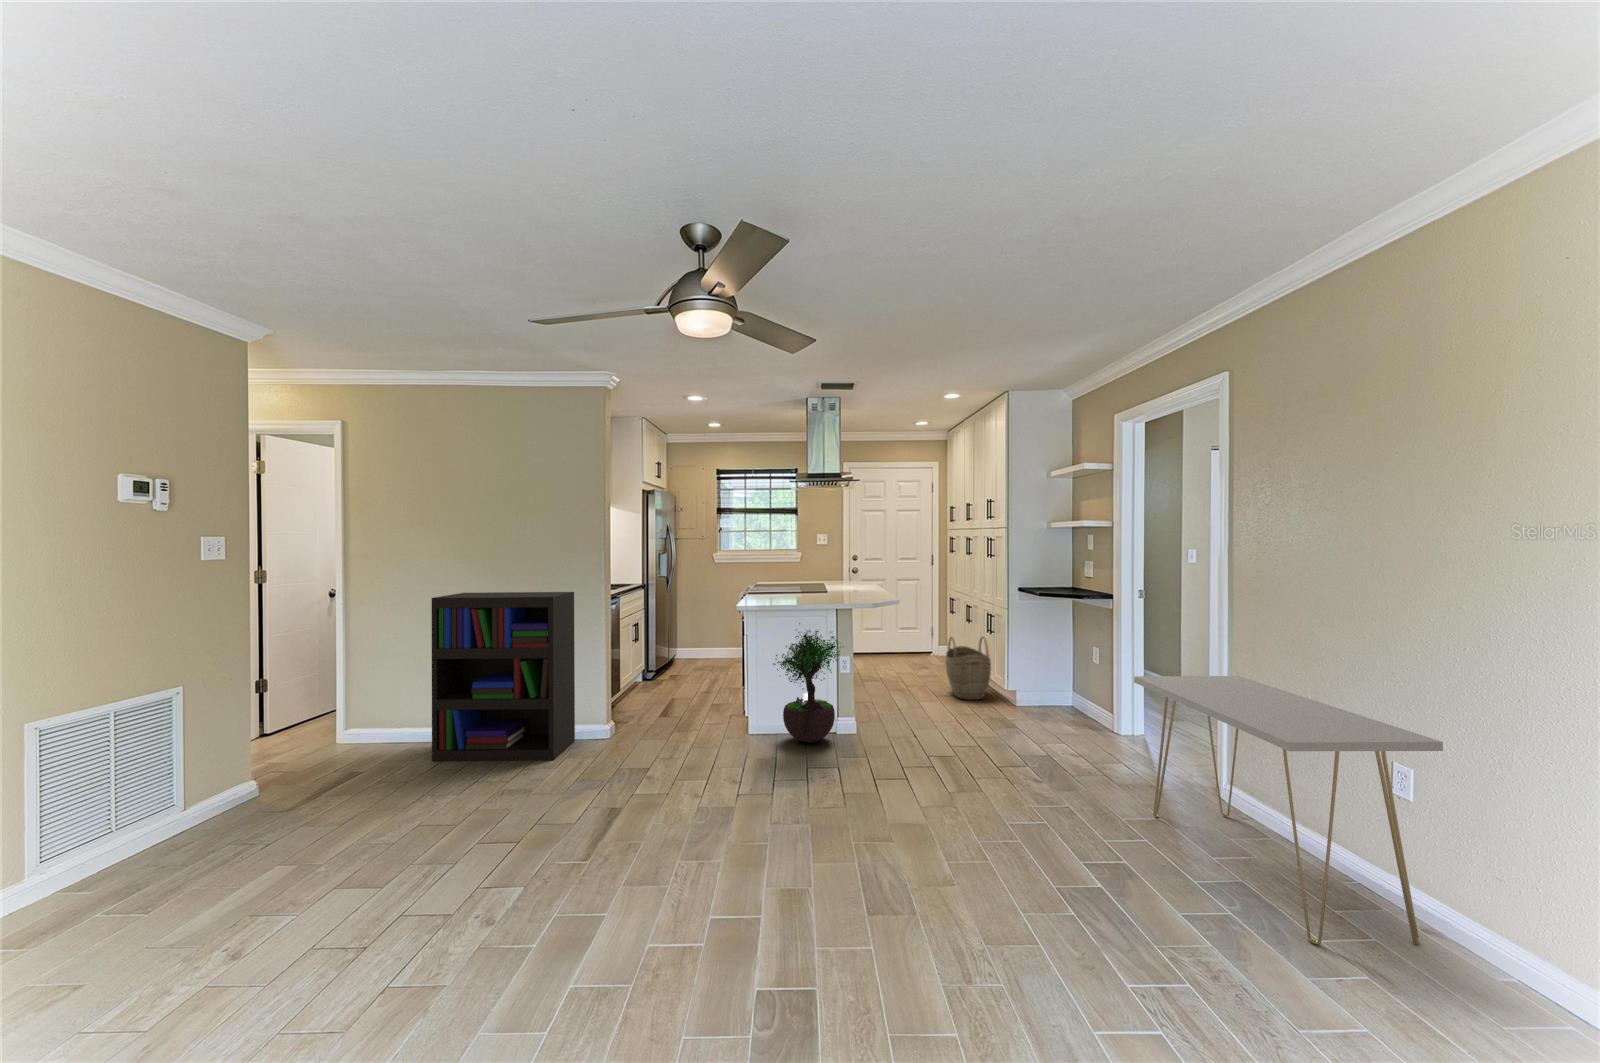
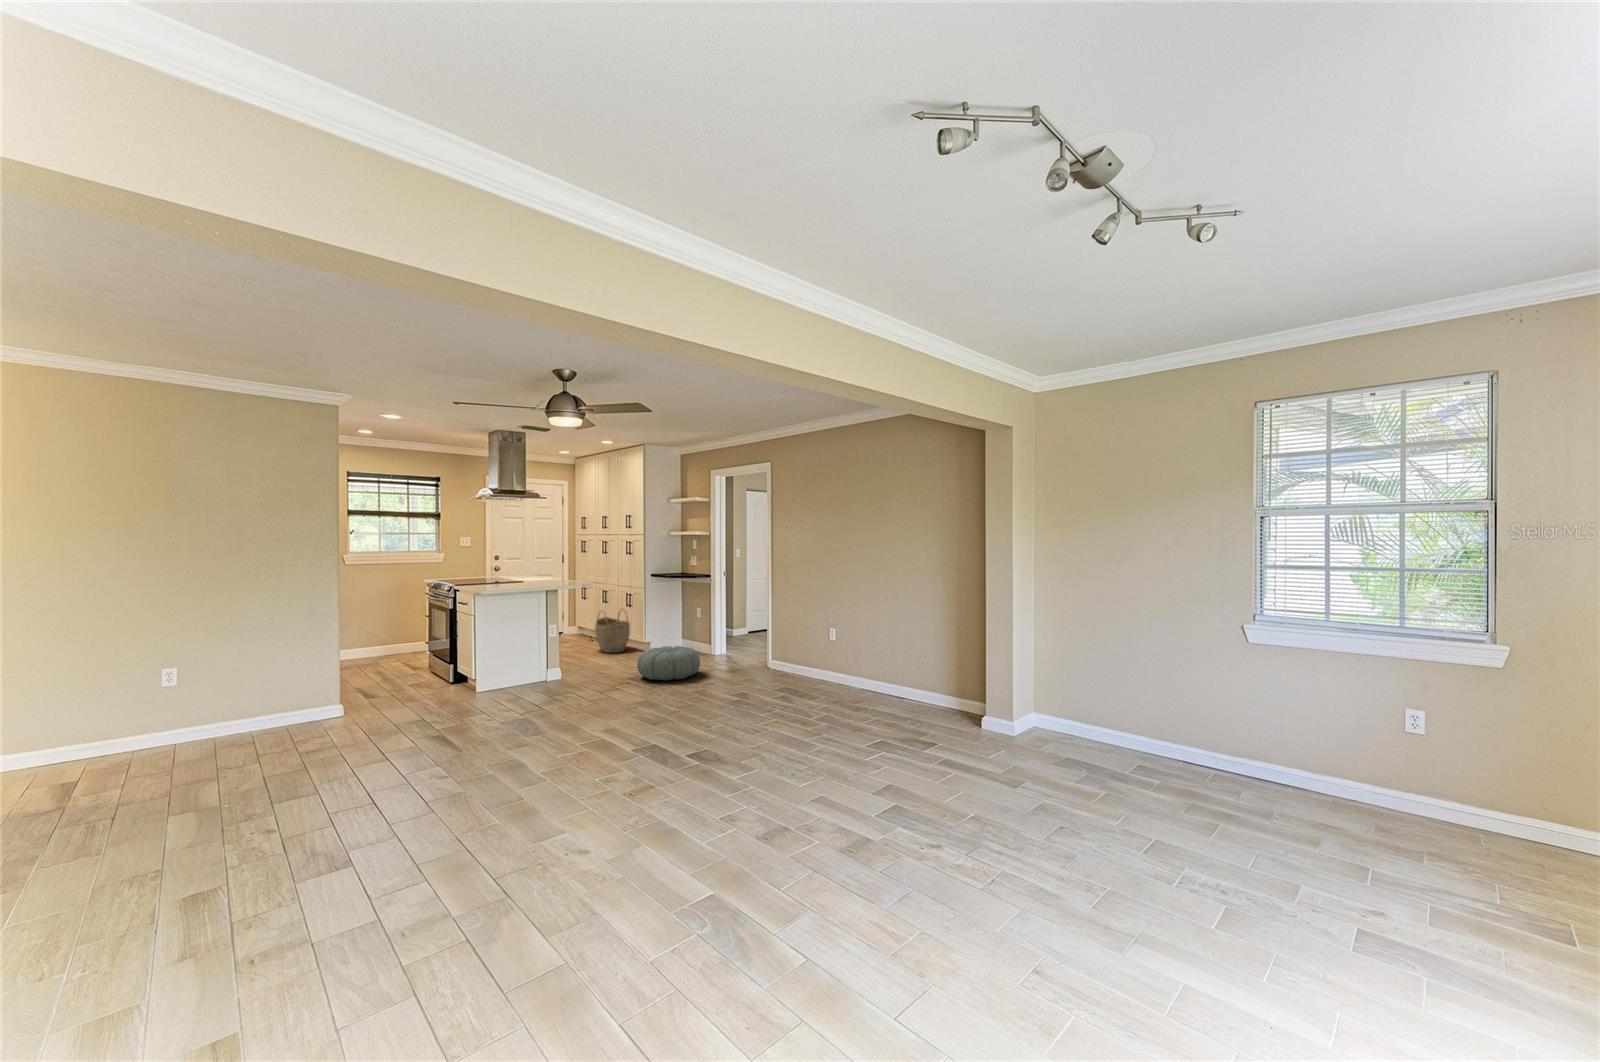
bookshelf: present [432,592,575,761] -> none [160,590,316,765]
potted tree: present [773,623,844,742] -> none [510,602,563,689]
console table: present [1134,676,1443,945] -> none [746,606,860,699]
pouf: none [951,712,1058,777] -> present [637,646,700,680]

